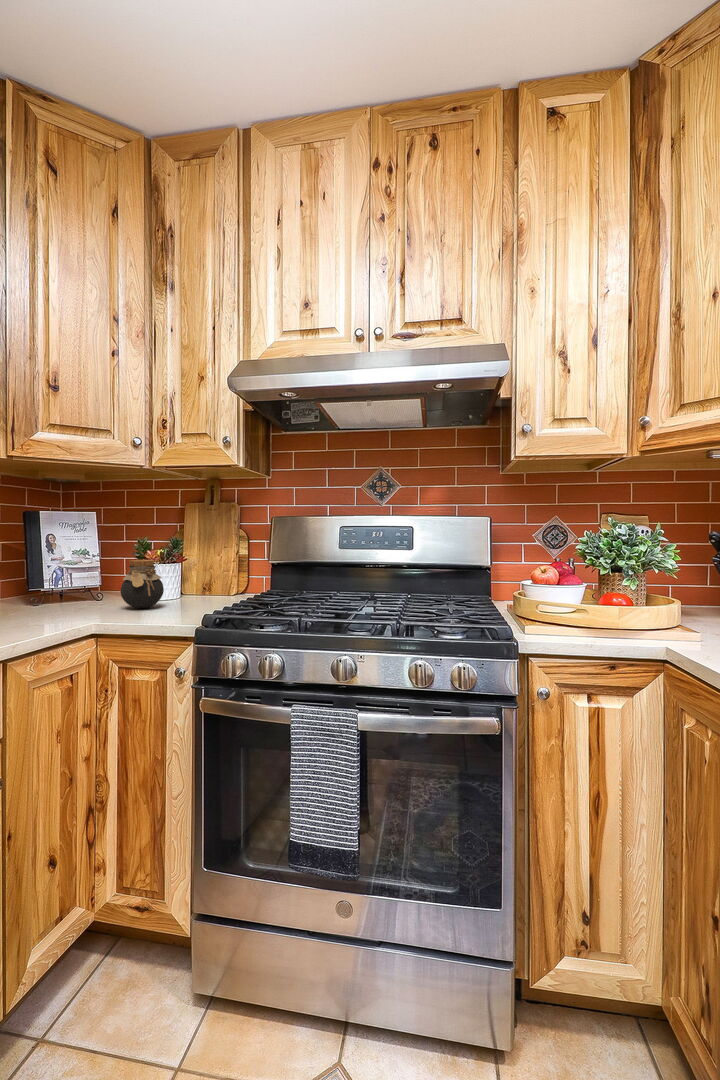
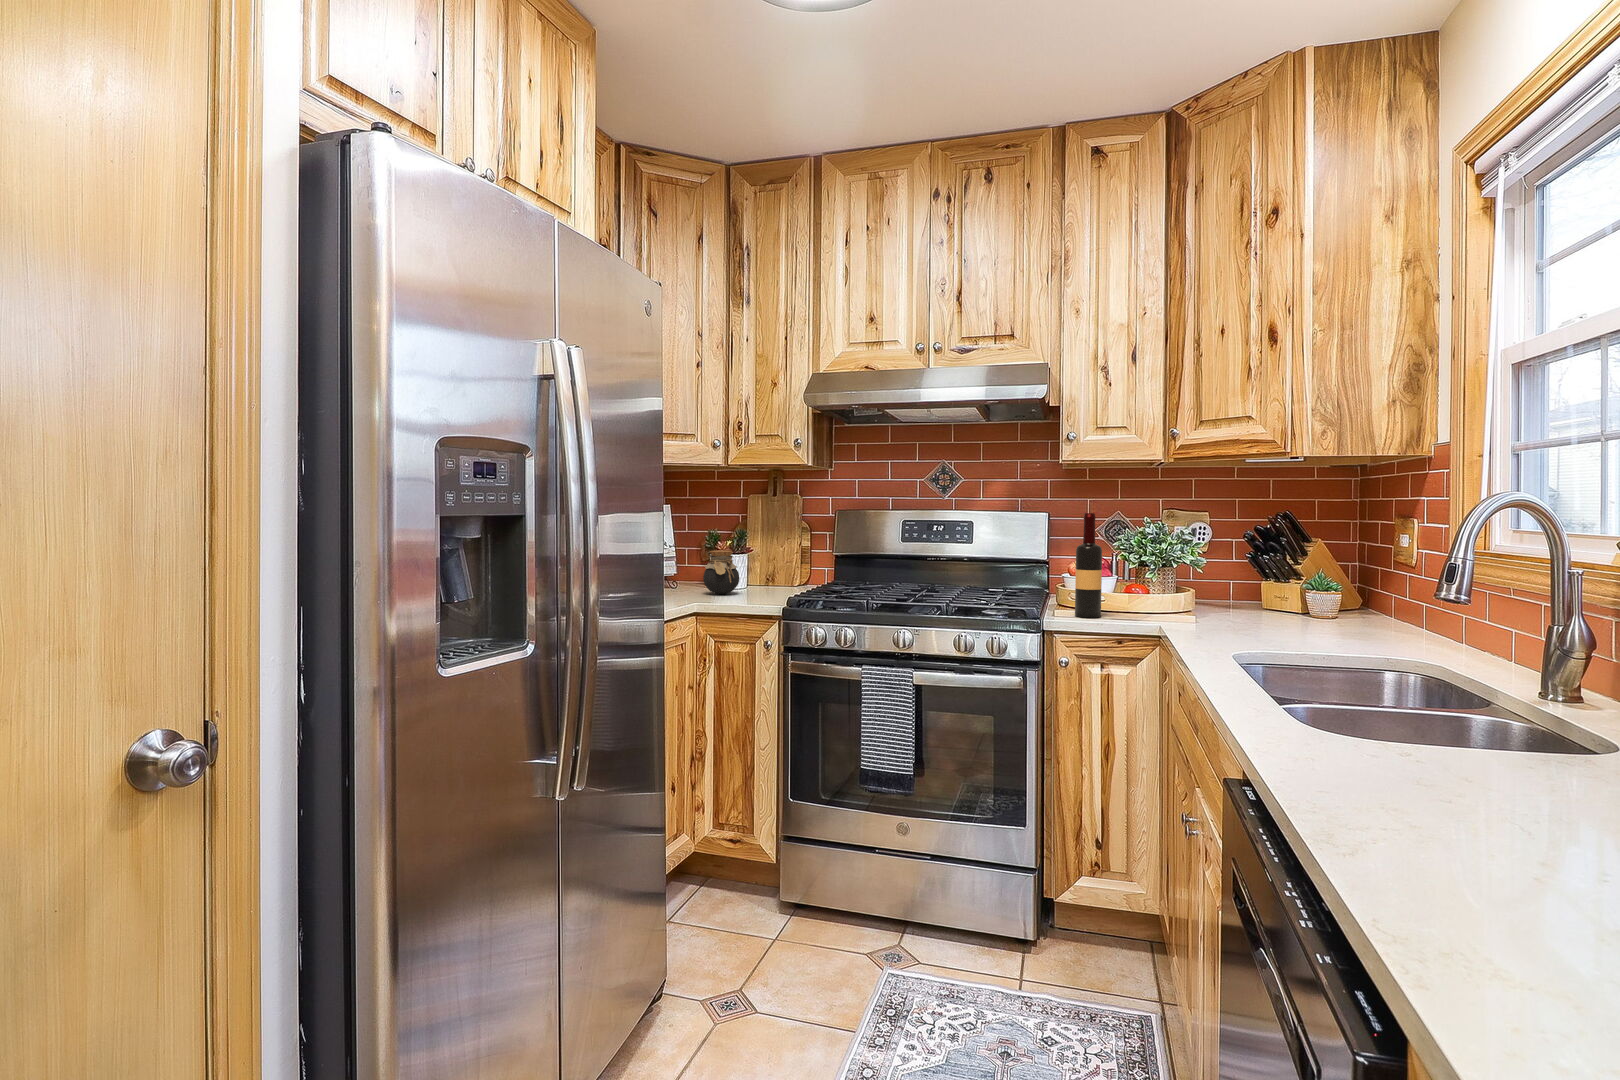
wine bottle: none [548,511,581,637] -> present [1075,513,1102,618]

